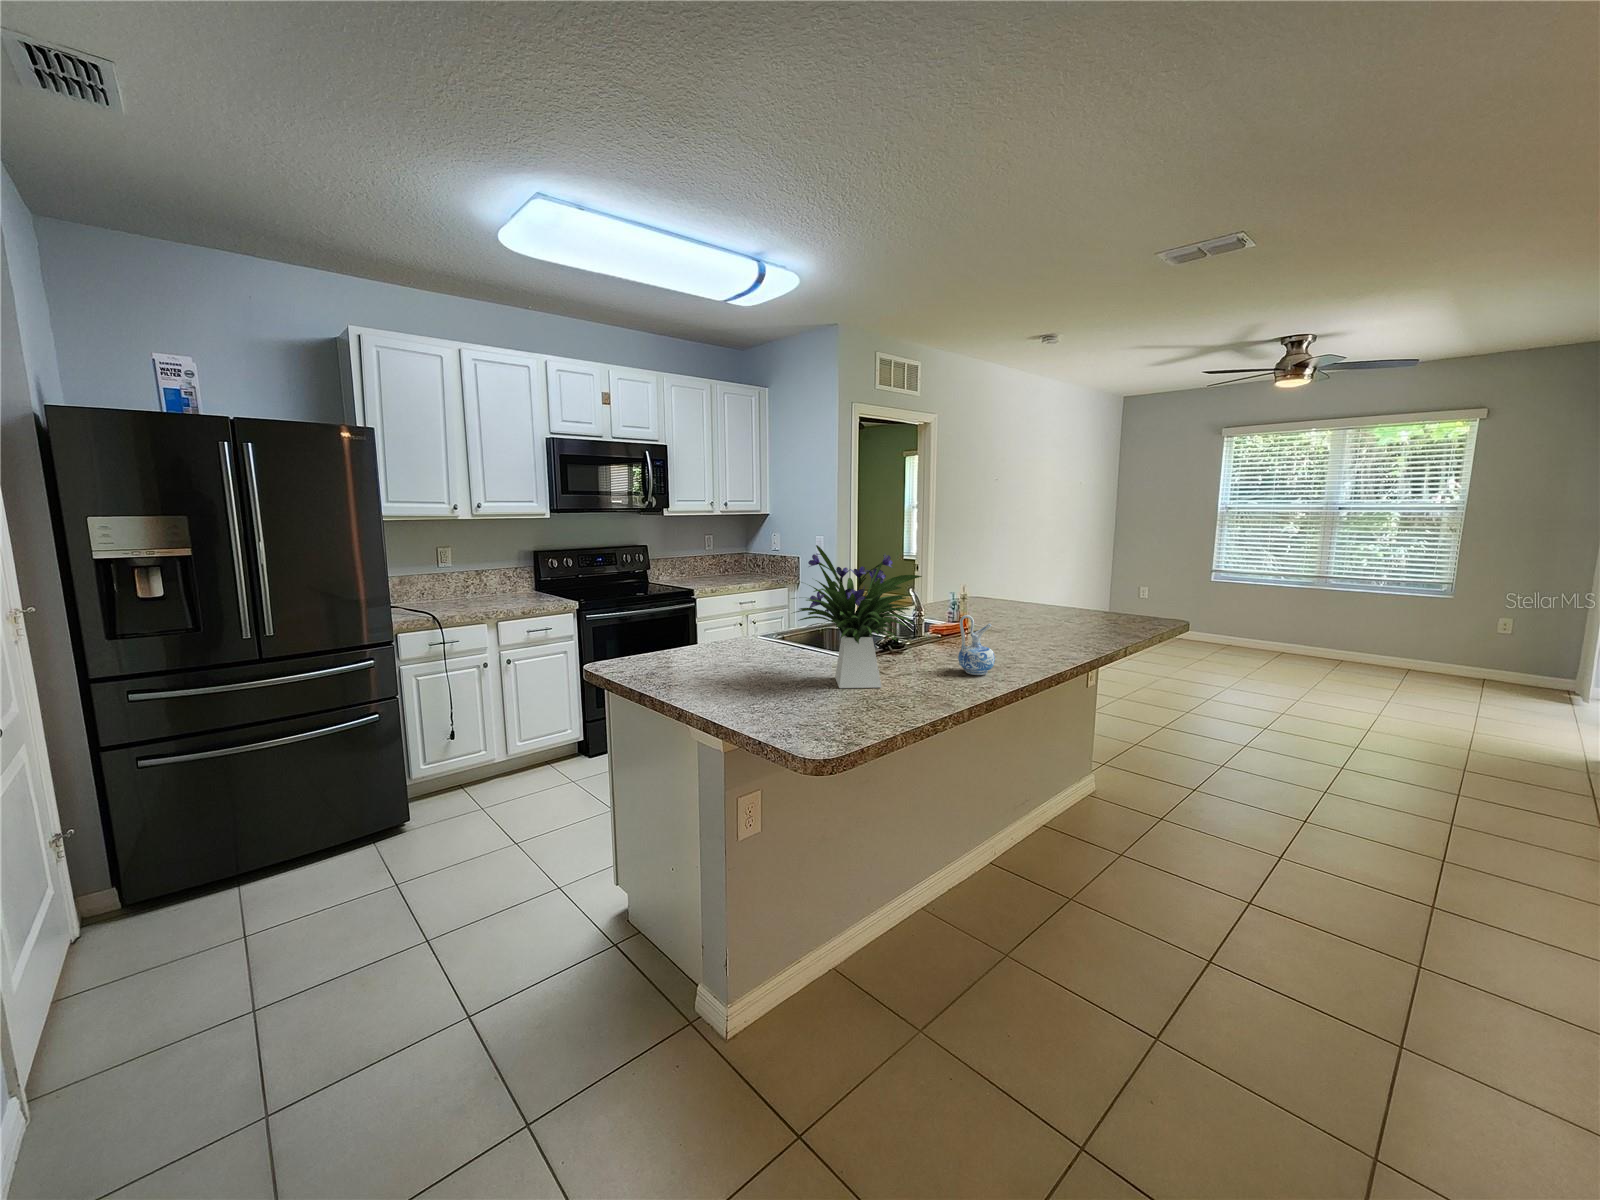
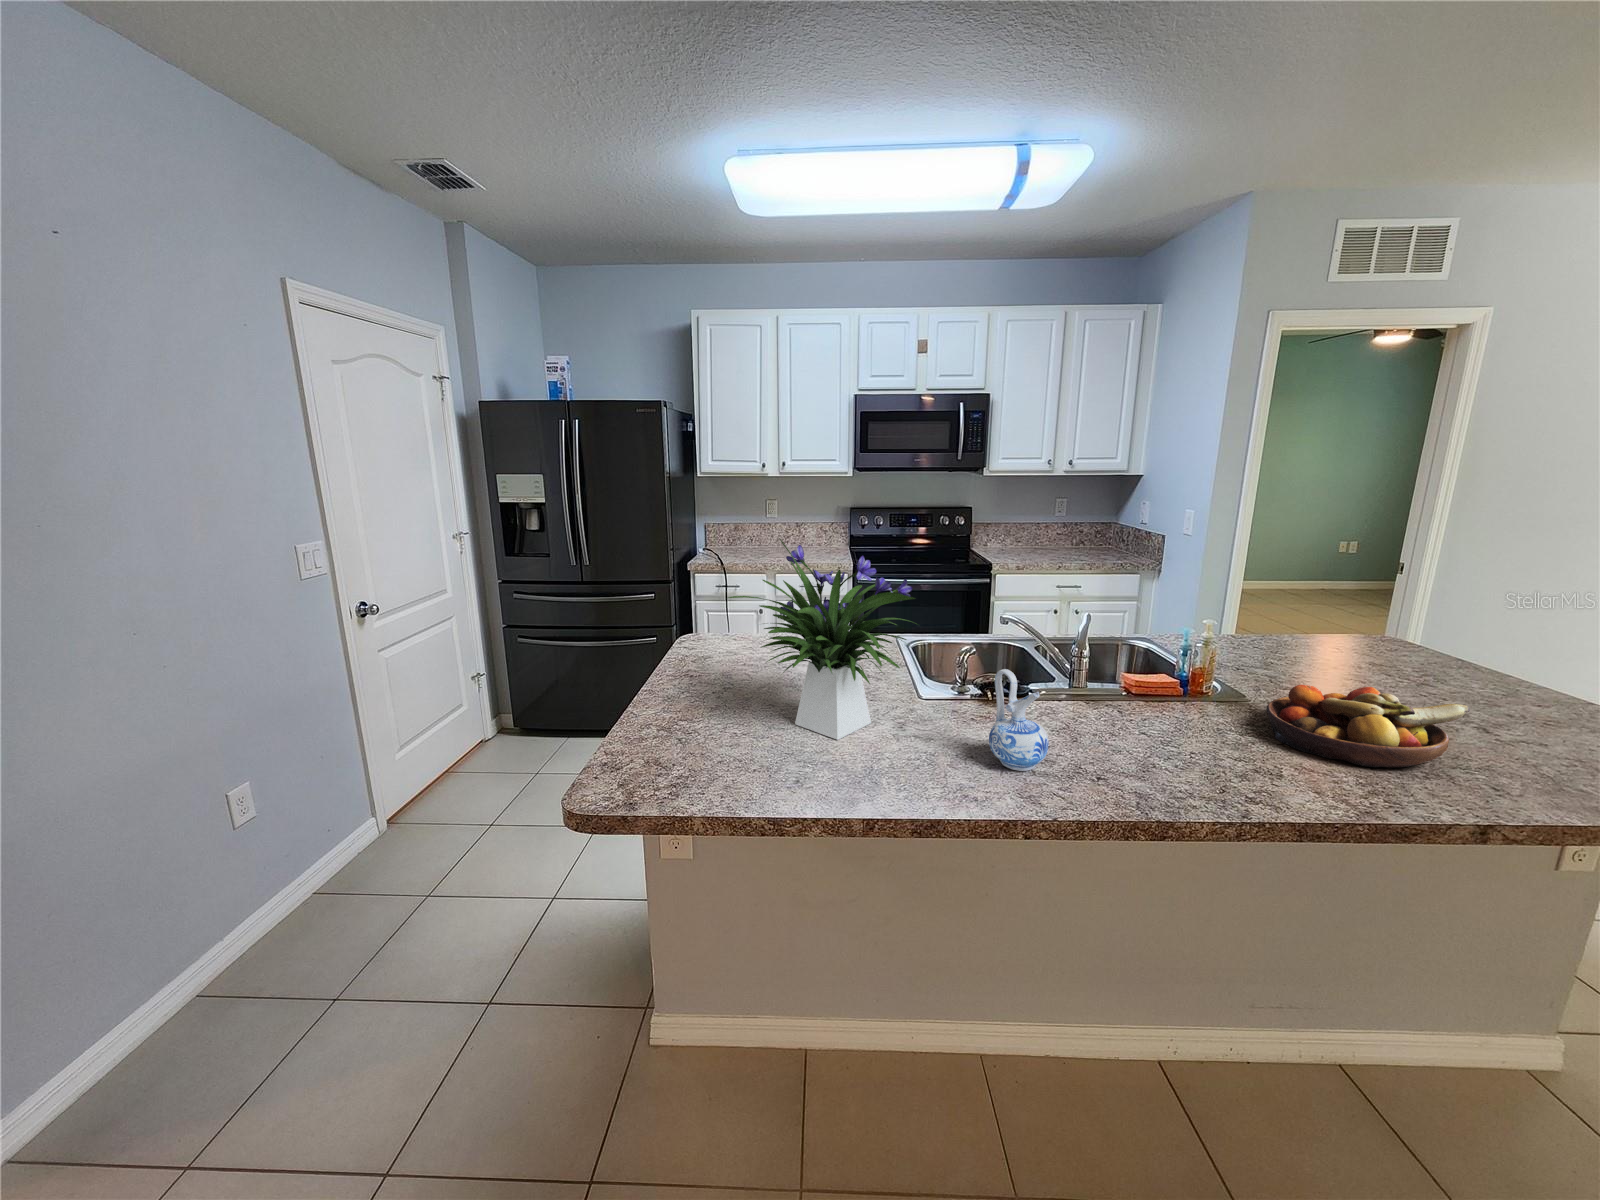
fruit bowl: none [1010,607,1087,642] -> present [1266,685,1470,768]

